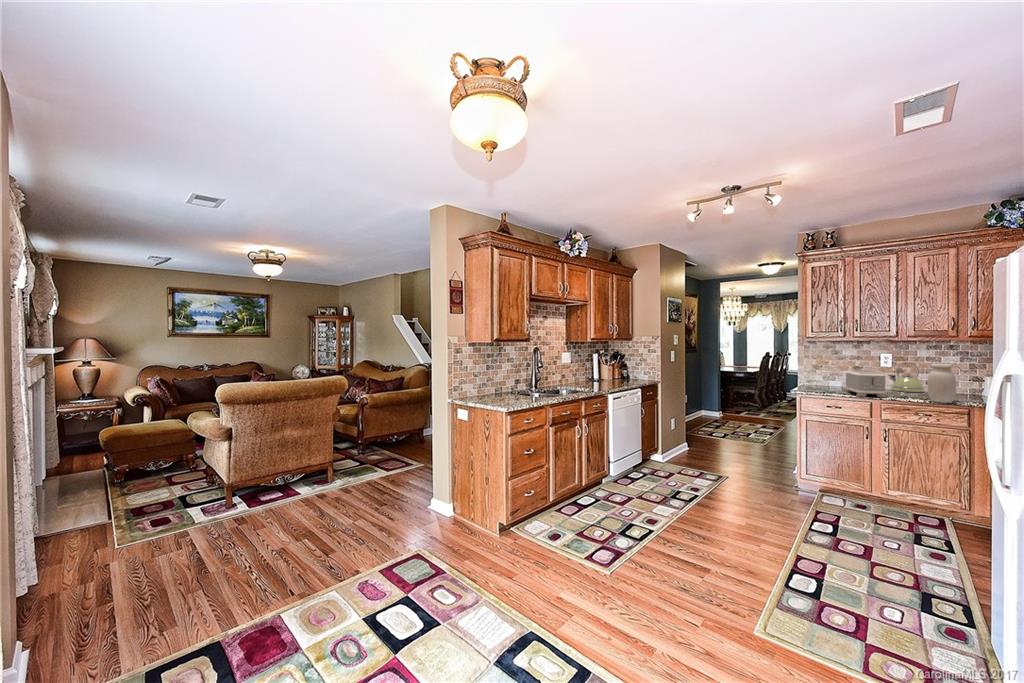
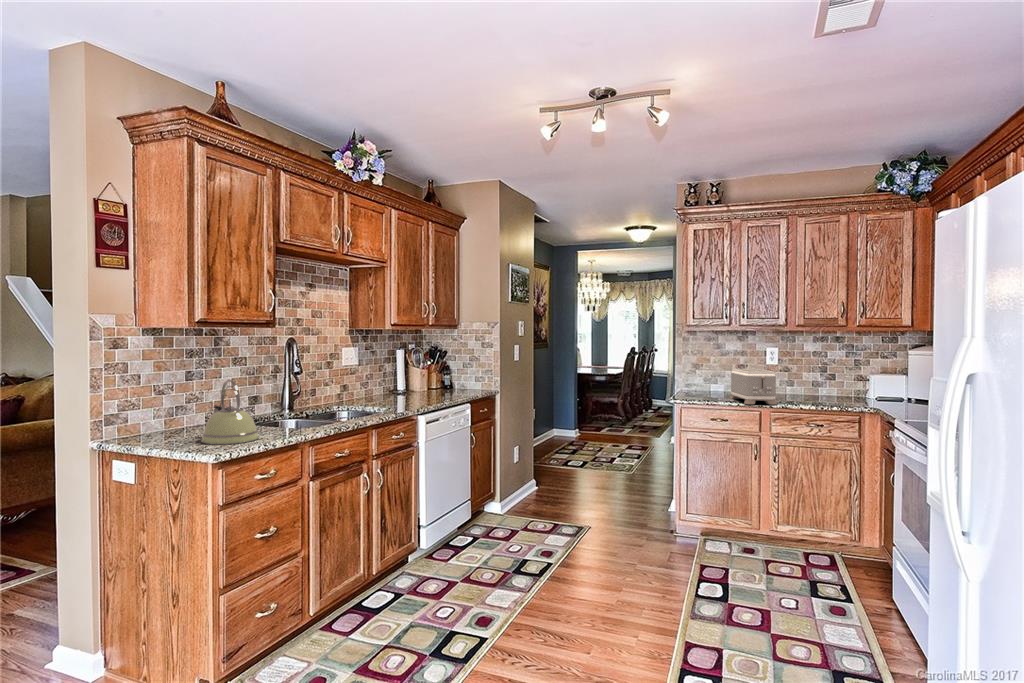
kettle: present [888,363,924,392] -> present [201,380,259,444]
jar: present [928,364,956,403] -> none [821,359,850,409]

